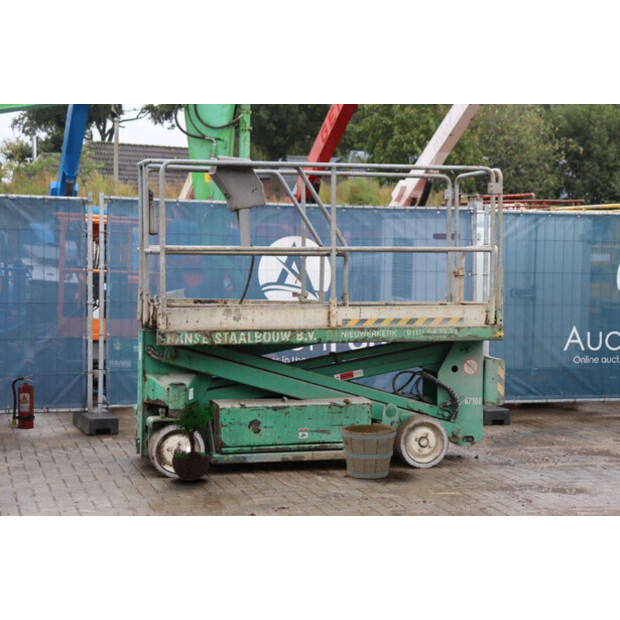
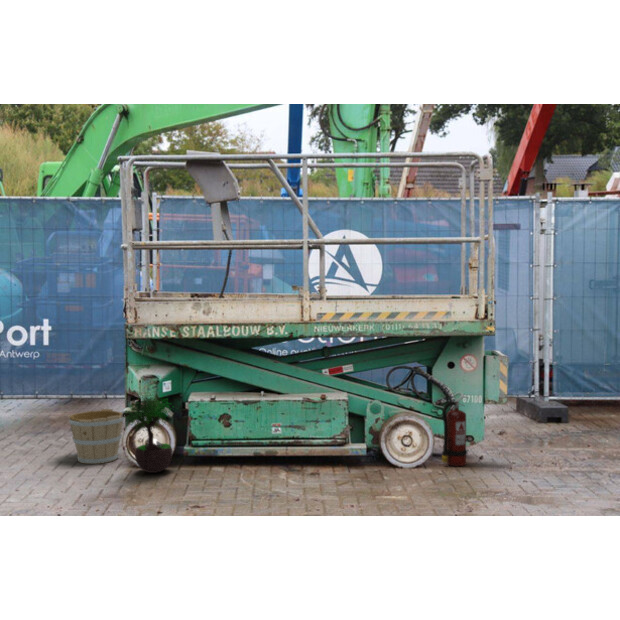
fire extinguisher: present [12,374,35,429] -> present [442,396,468,466]
wooden bucket: present [340,423,397,479] -> present [68,409,124,464]

